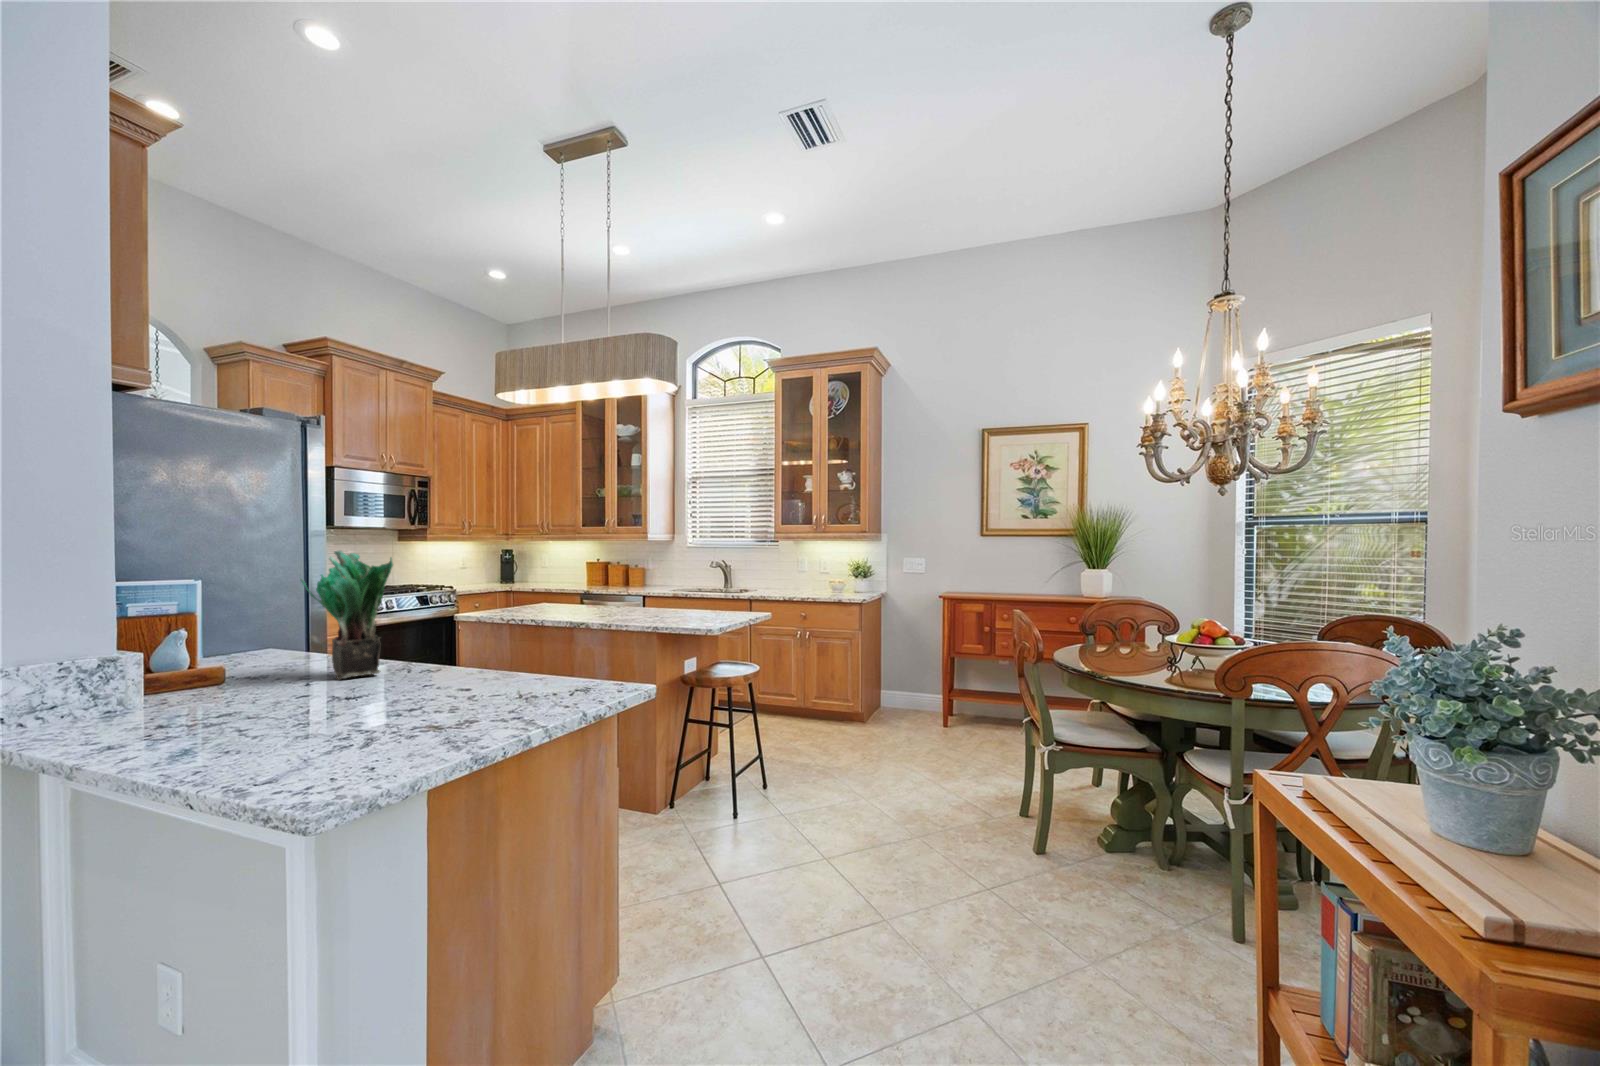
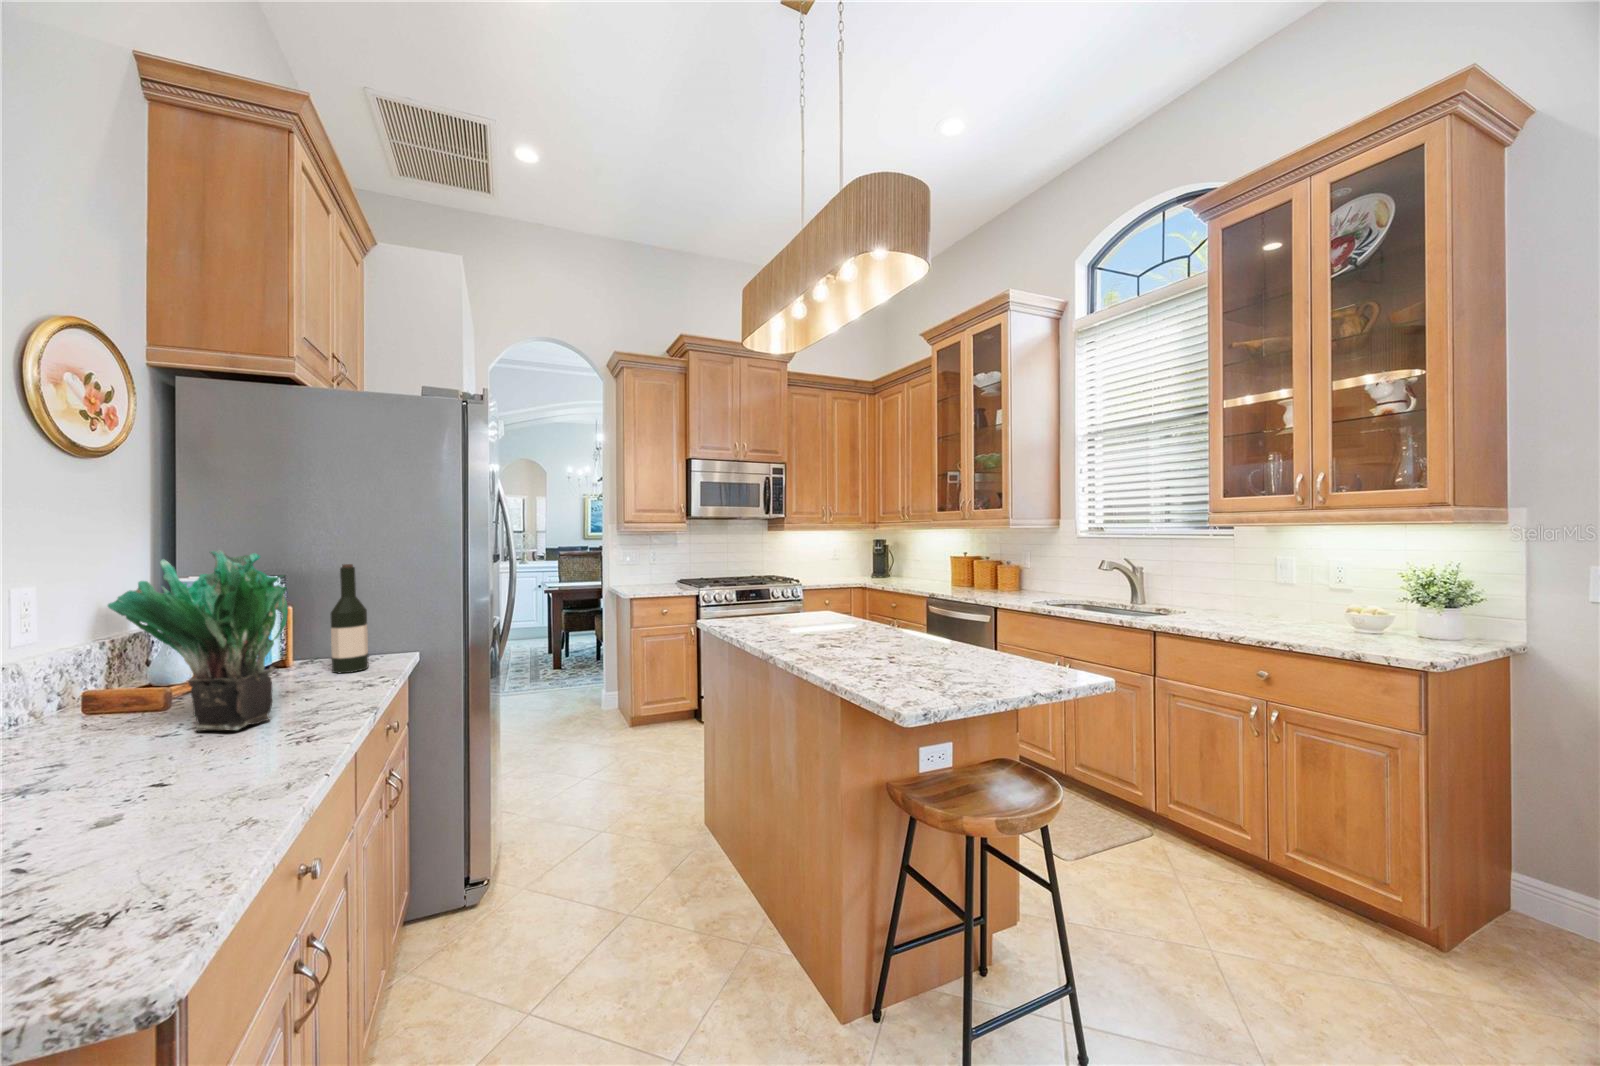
wine bottle: none [250,567,285,663] -> present [330,564,369,673]

